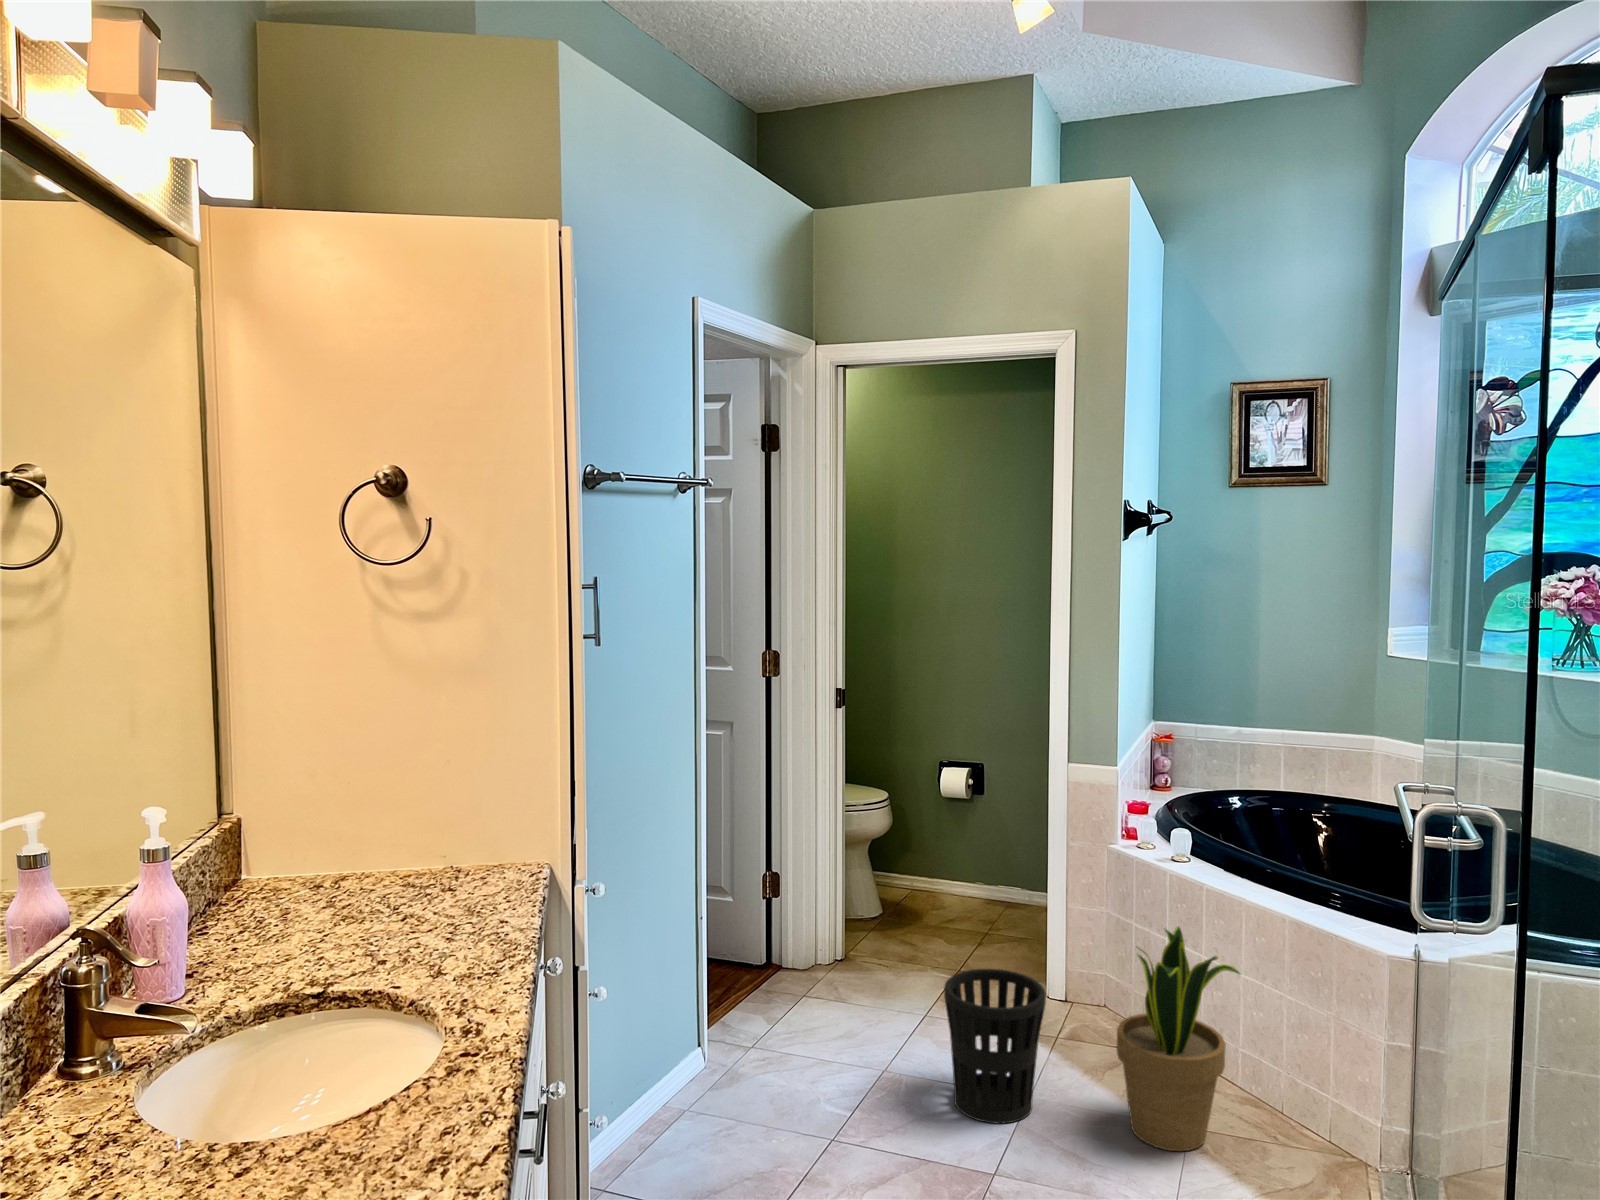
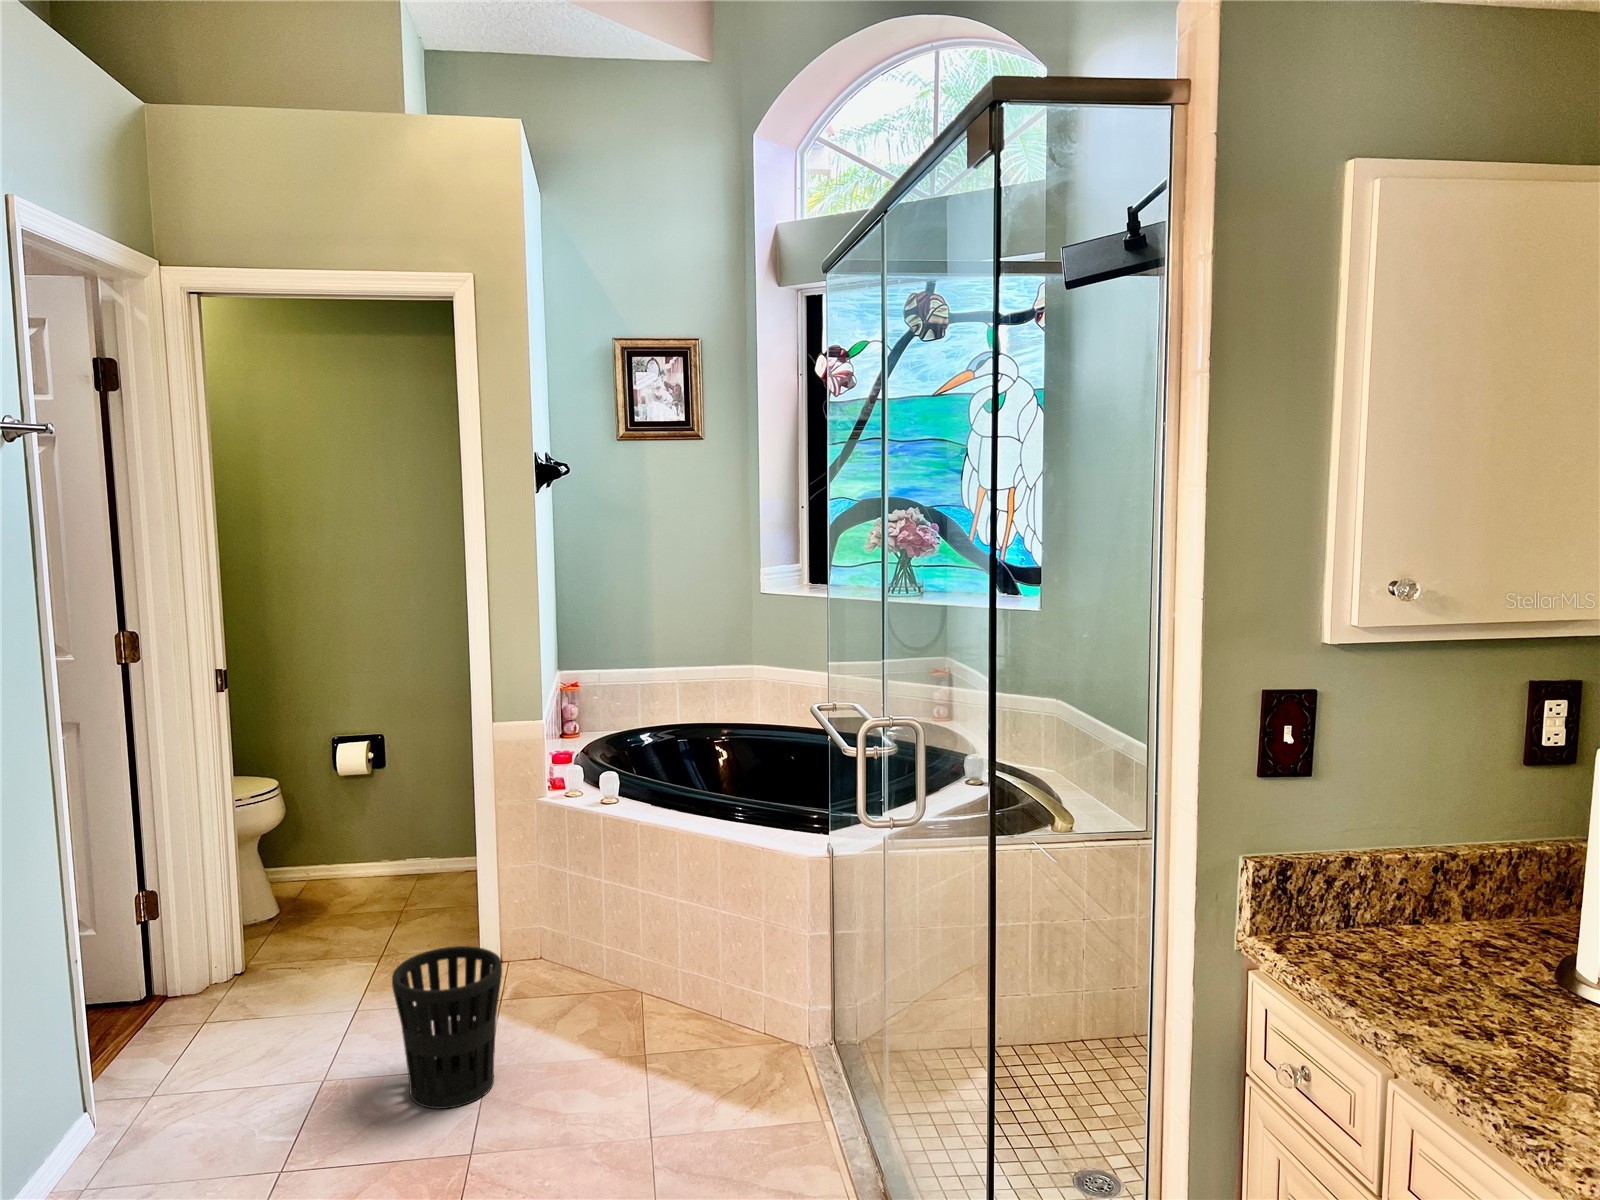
potted plant: present [1117,927,1240,1151] -> none [575,866,685,1081]

